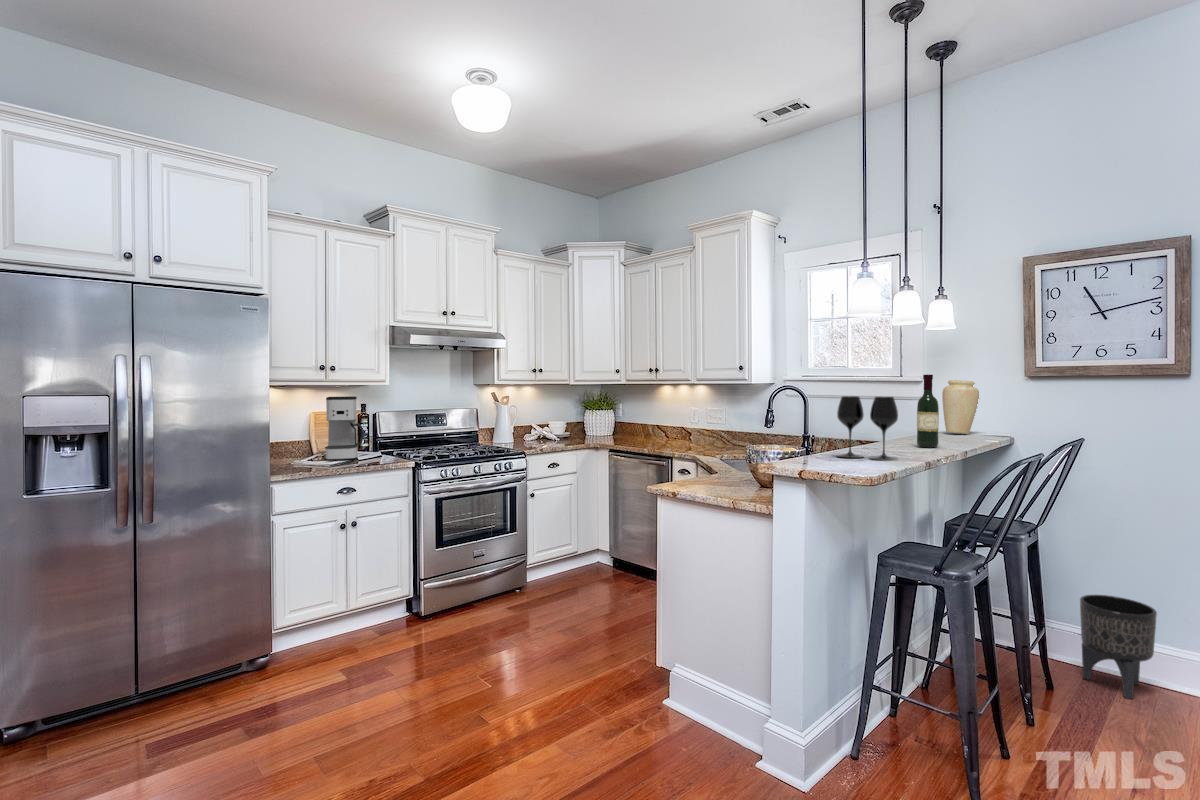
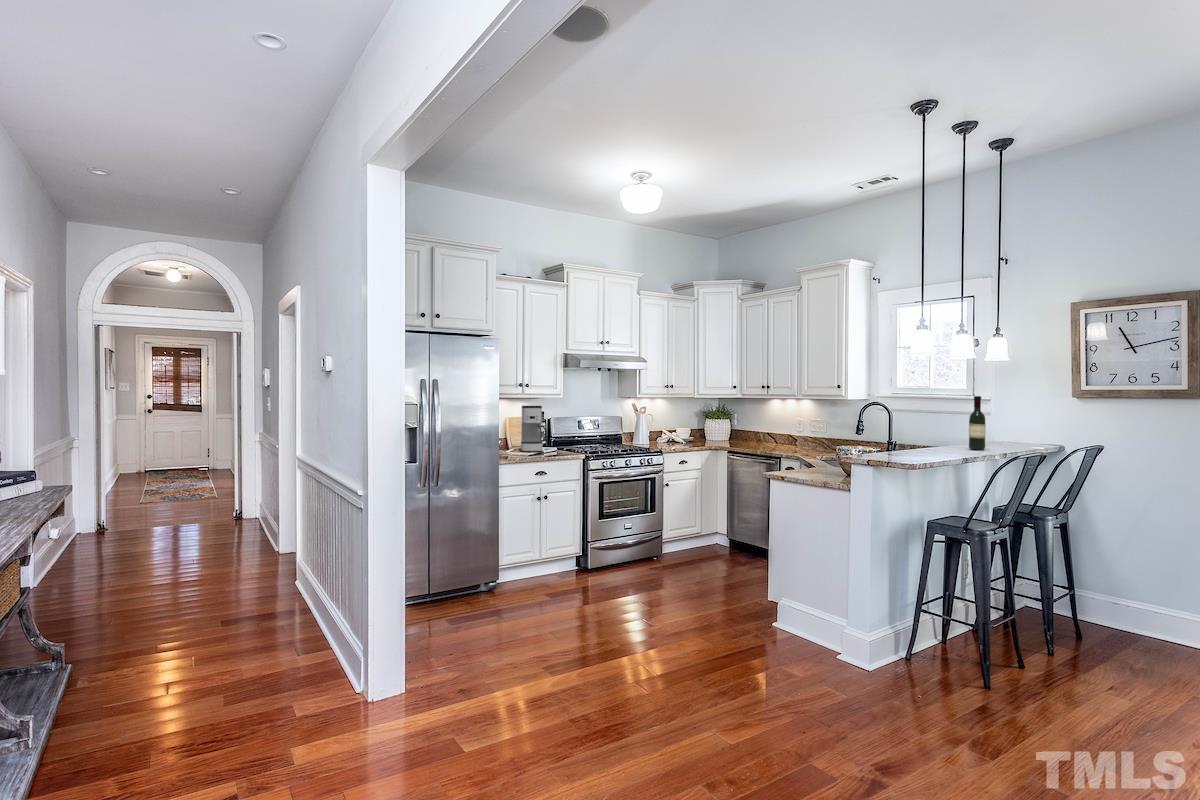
vase: present [942,380,979,434] -> none [1005,399,1036,442]
wine glass: present [837,396,898,461] -> none [900,412,944,456]
planter: present [1080,595,1157,699] -> none [1109,570,1169,648]

